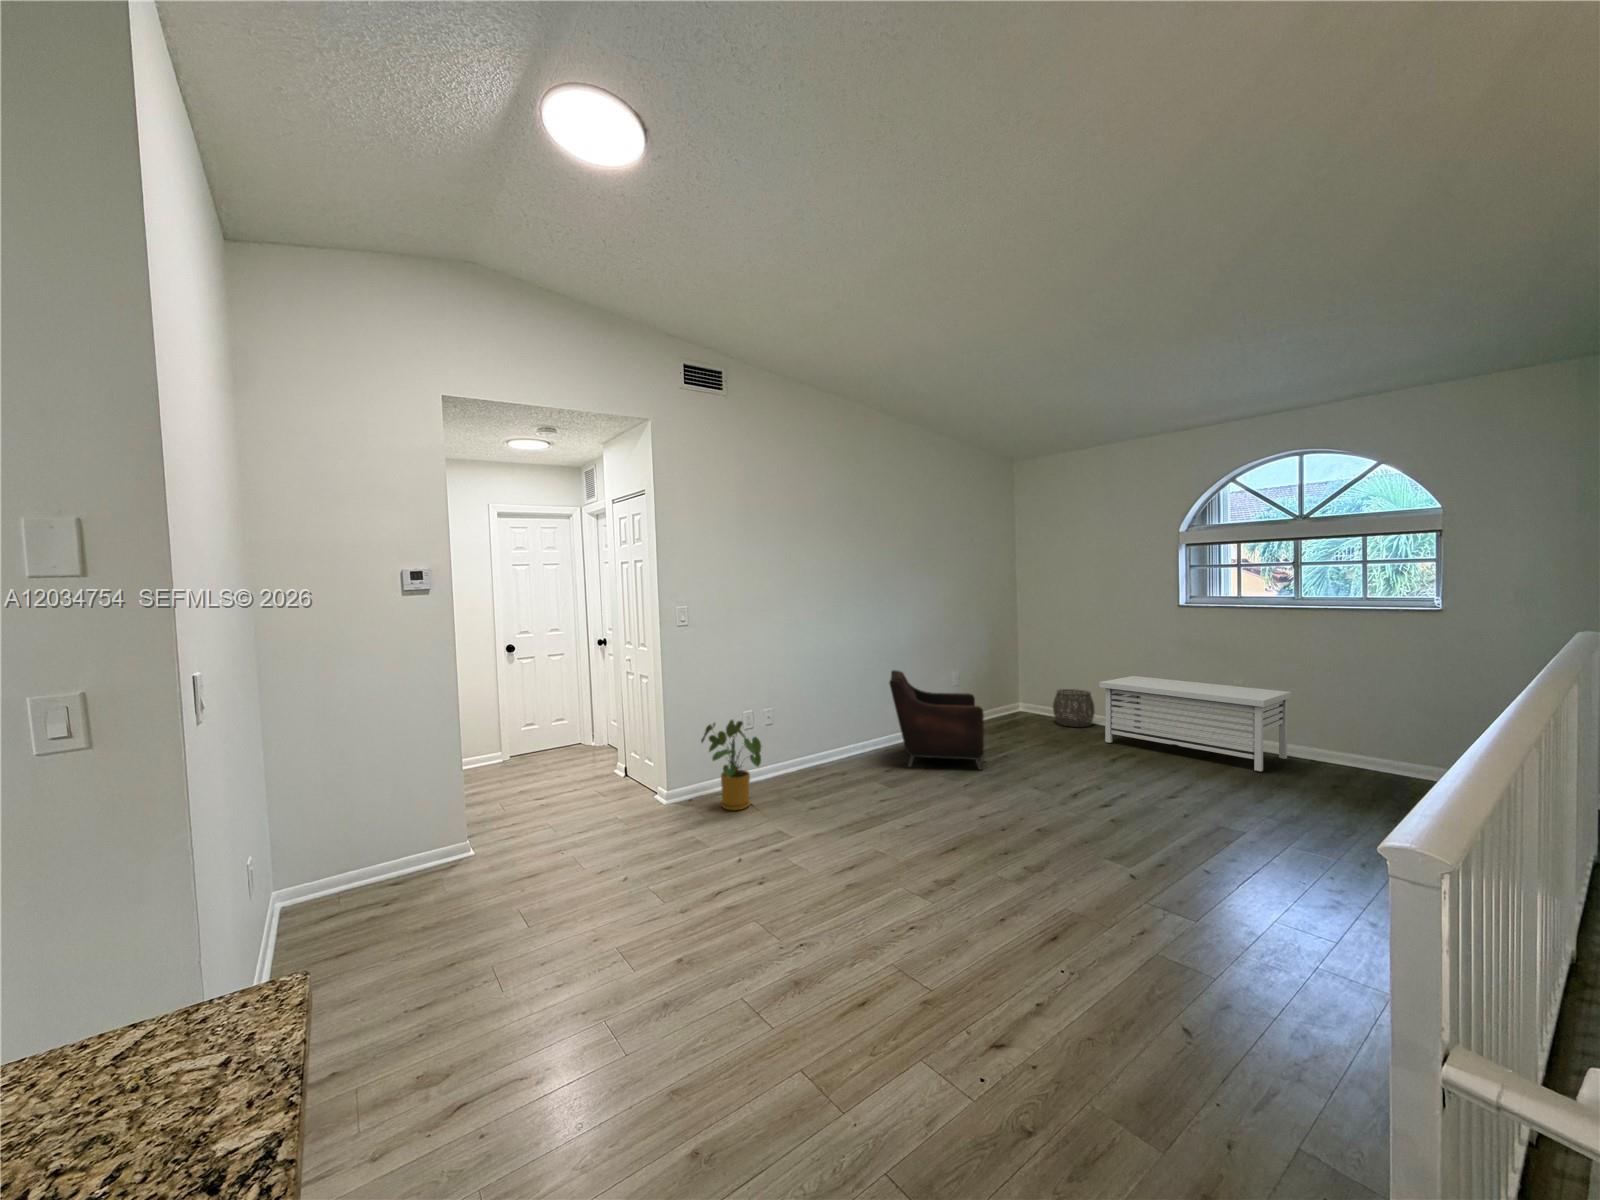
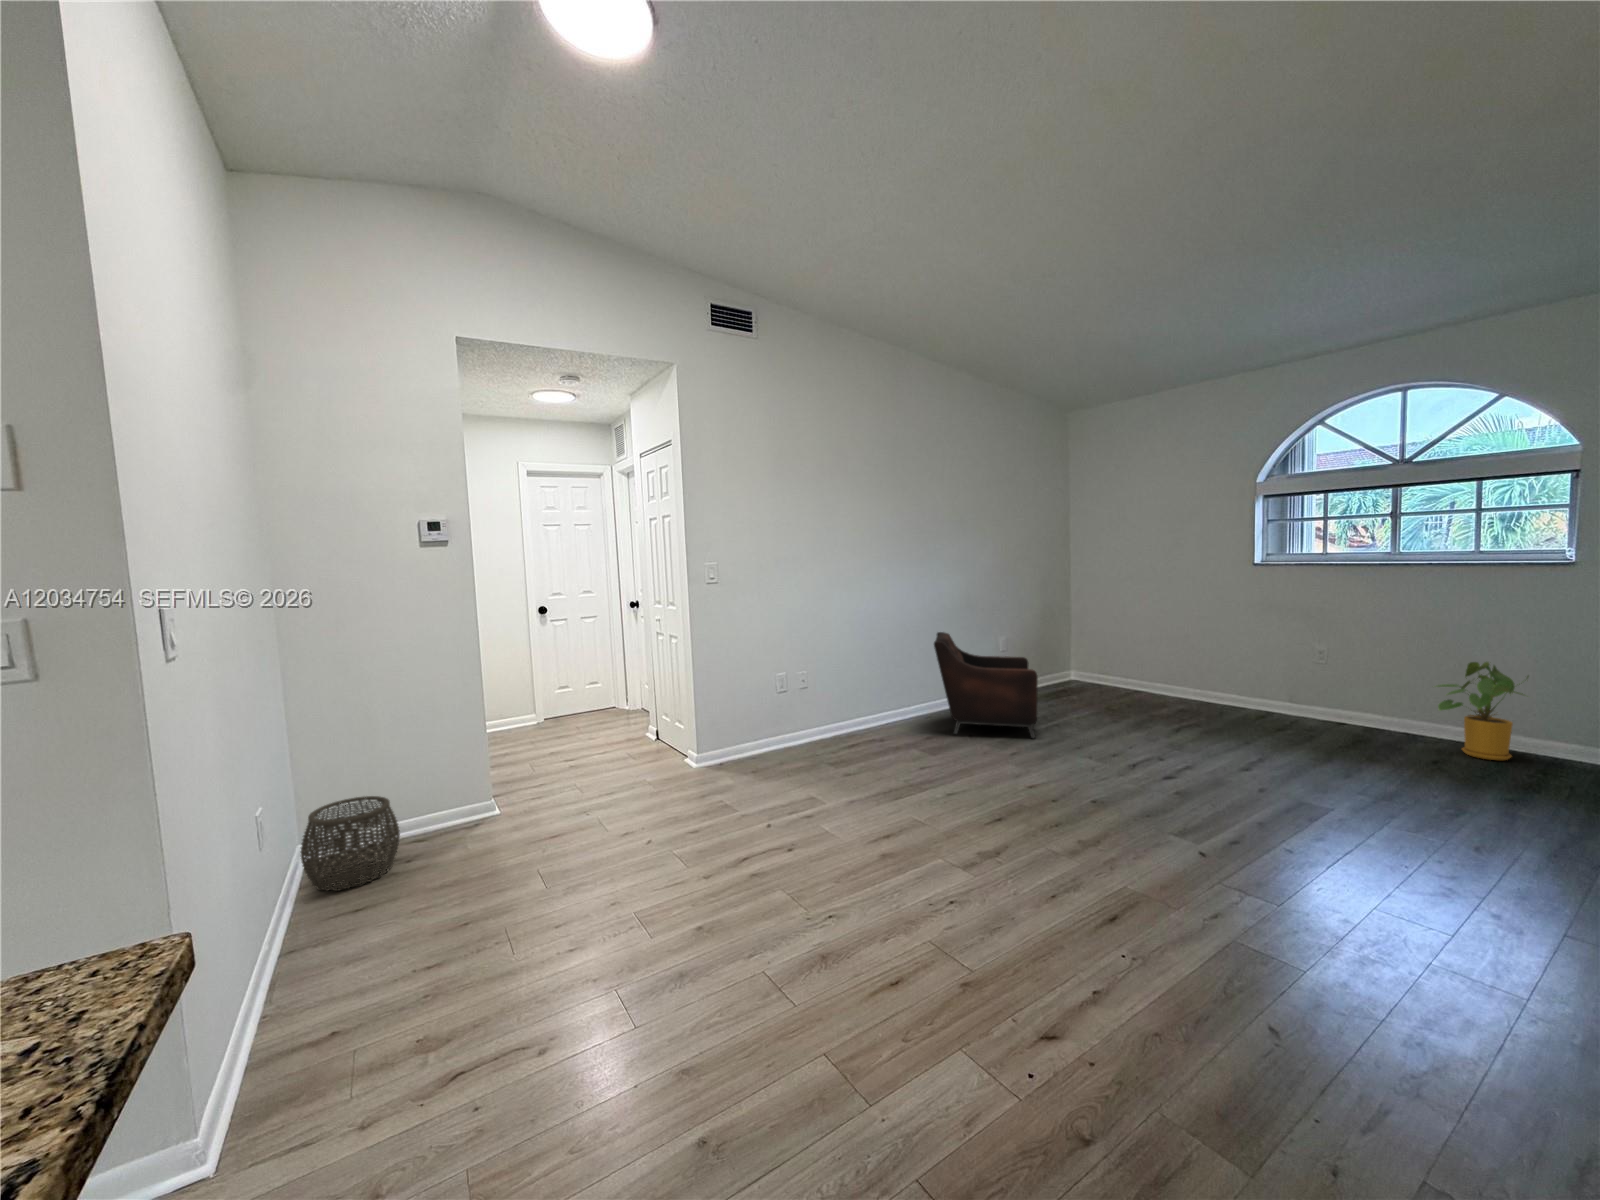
storage bench: present [1099,676,1291,771] -> none [1170,639,1398,744]
woven basket: present [1053,689,1095,727] -> present [301,796,400,891]
house plant: present [701,720,761,810] -> present [1437,662,1529,760]

